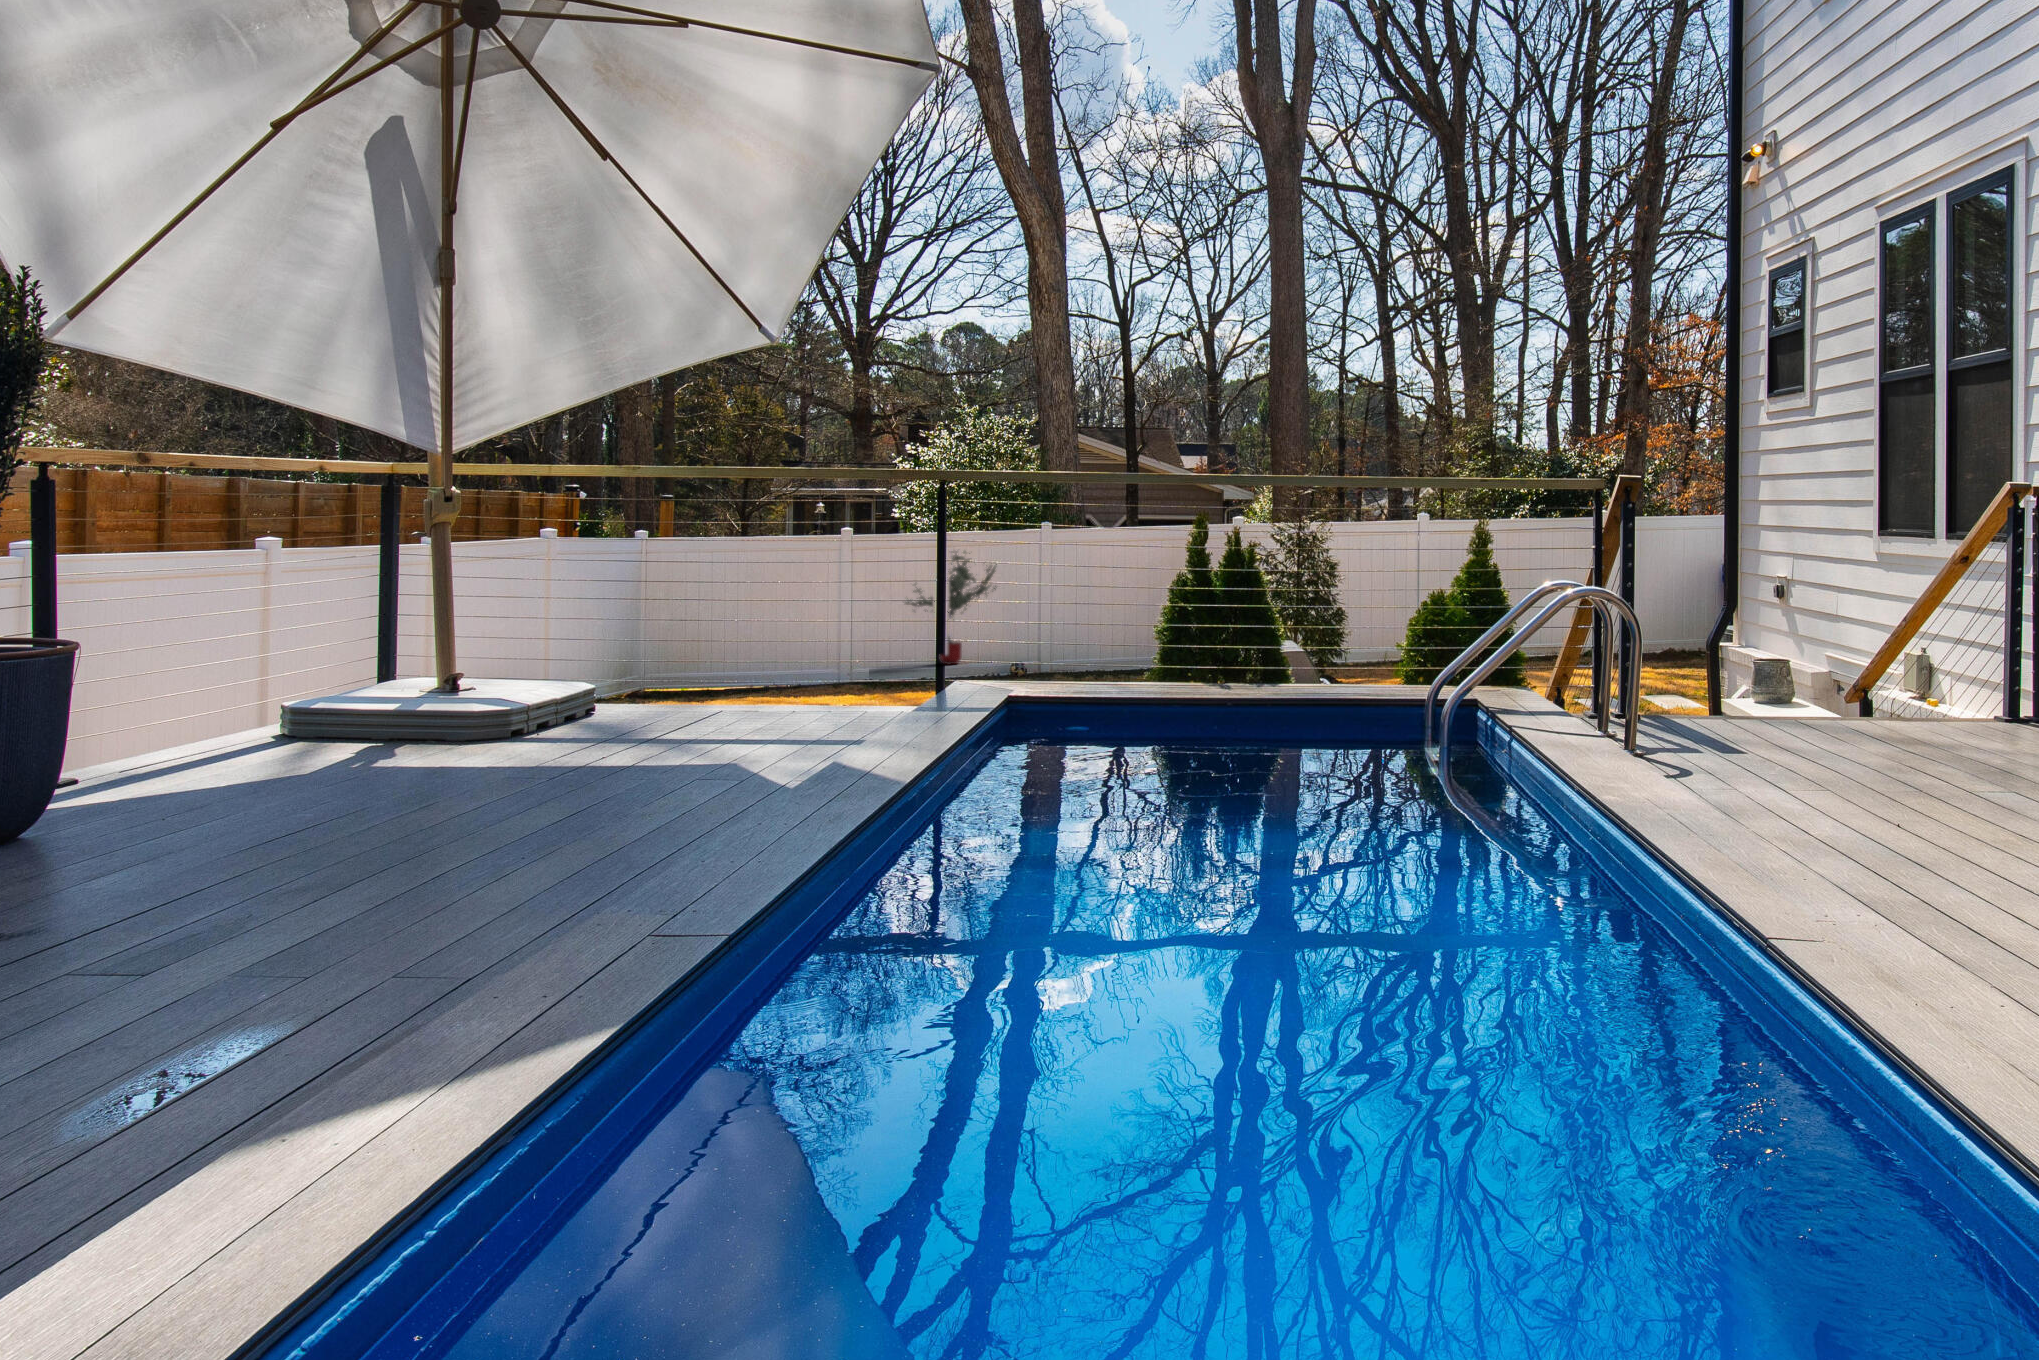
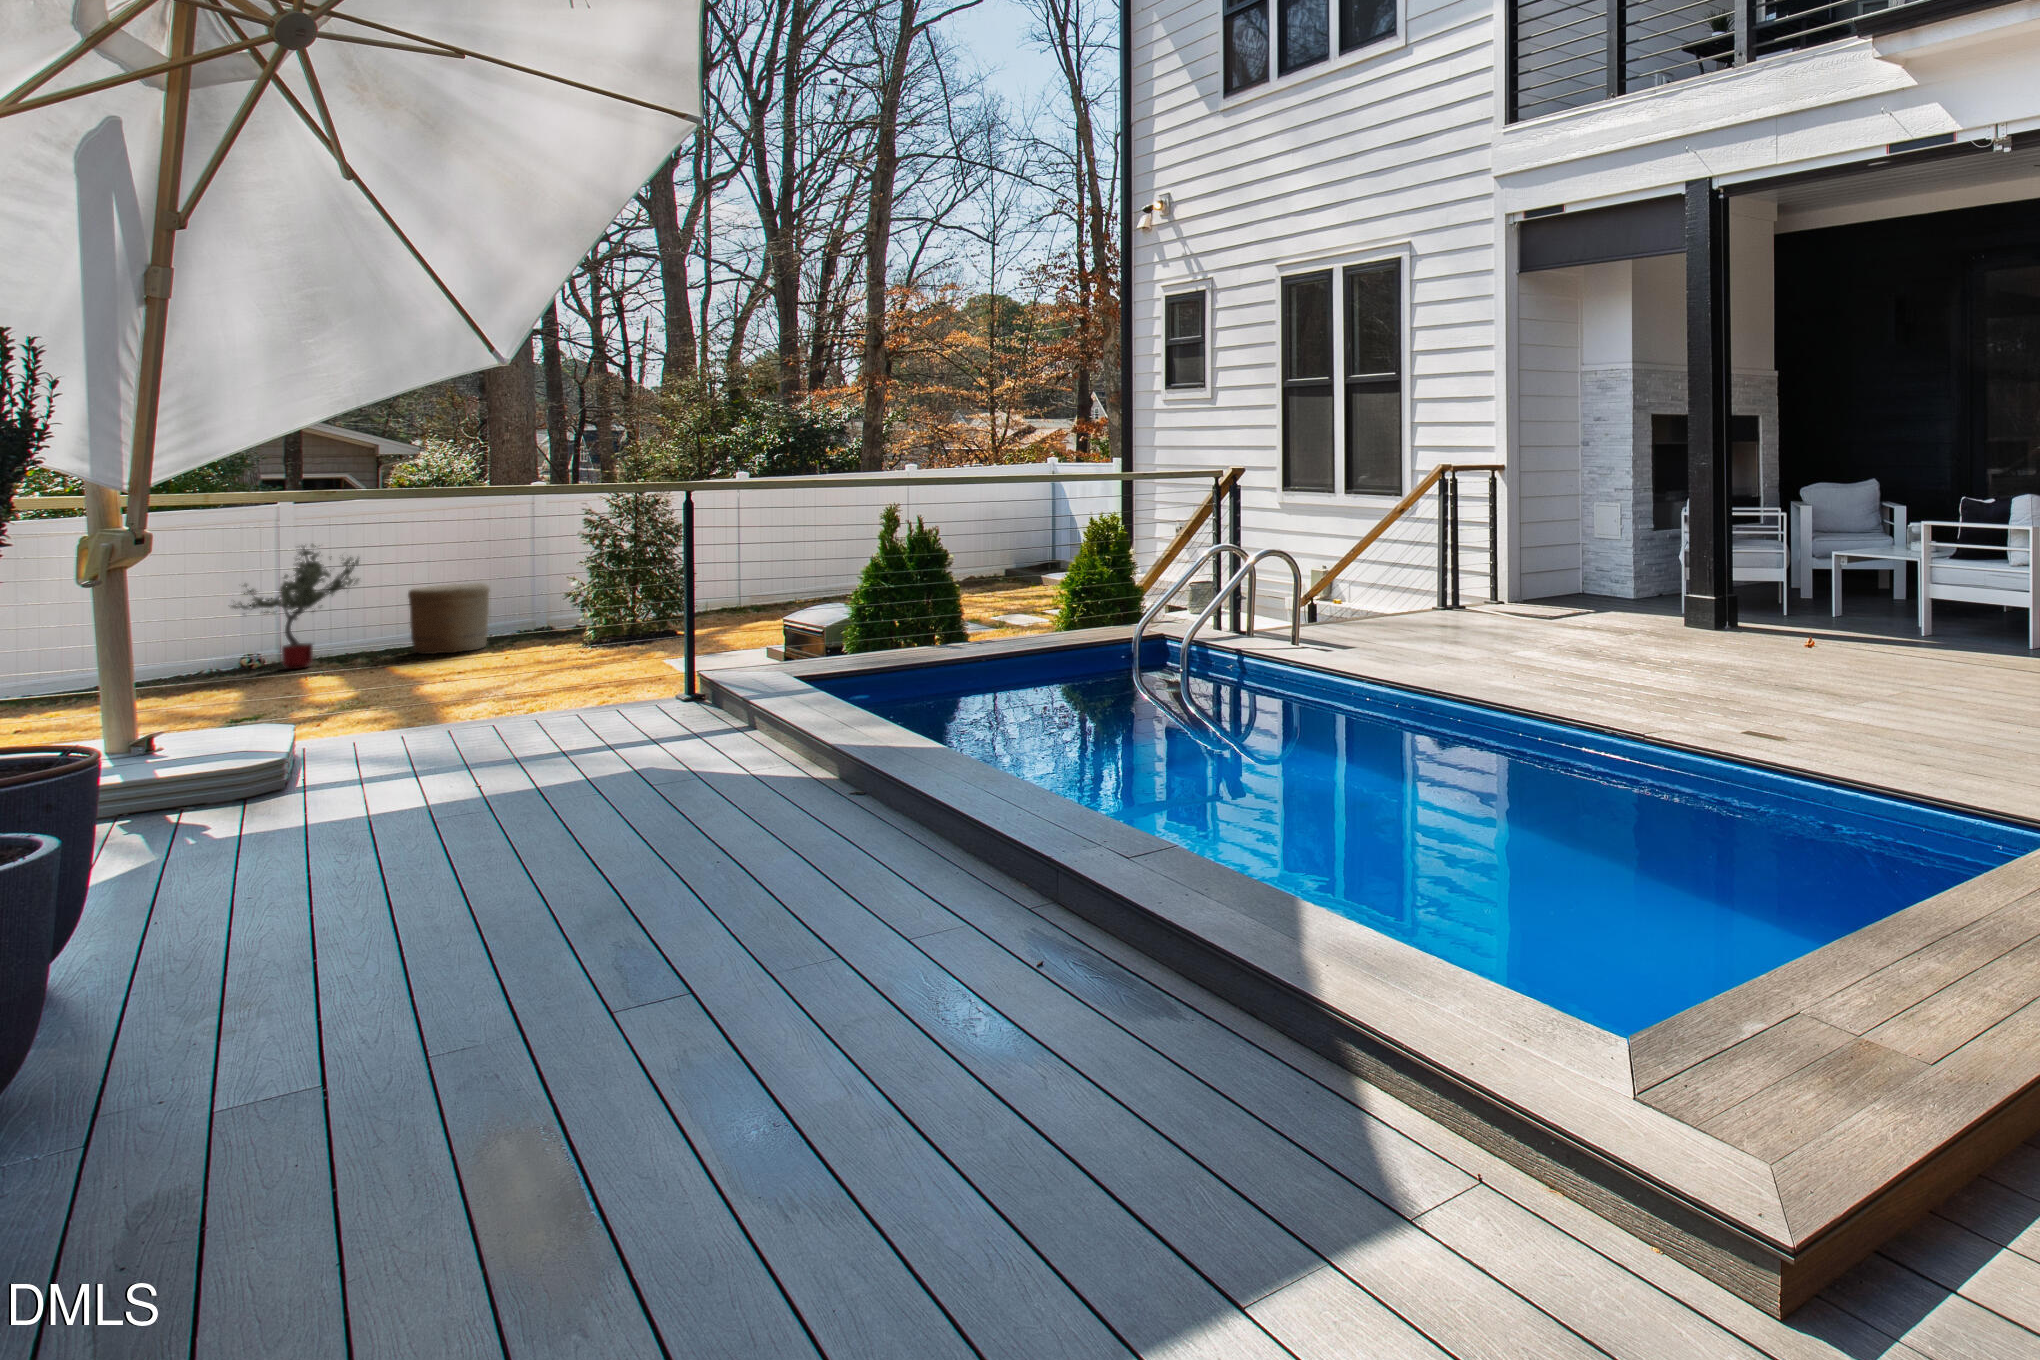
woven basket: none [1033,597,1097,663] -> present [408,583,490,654]

